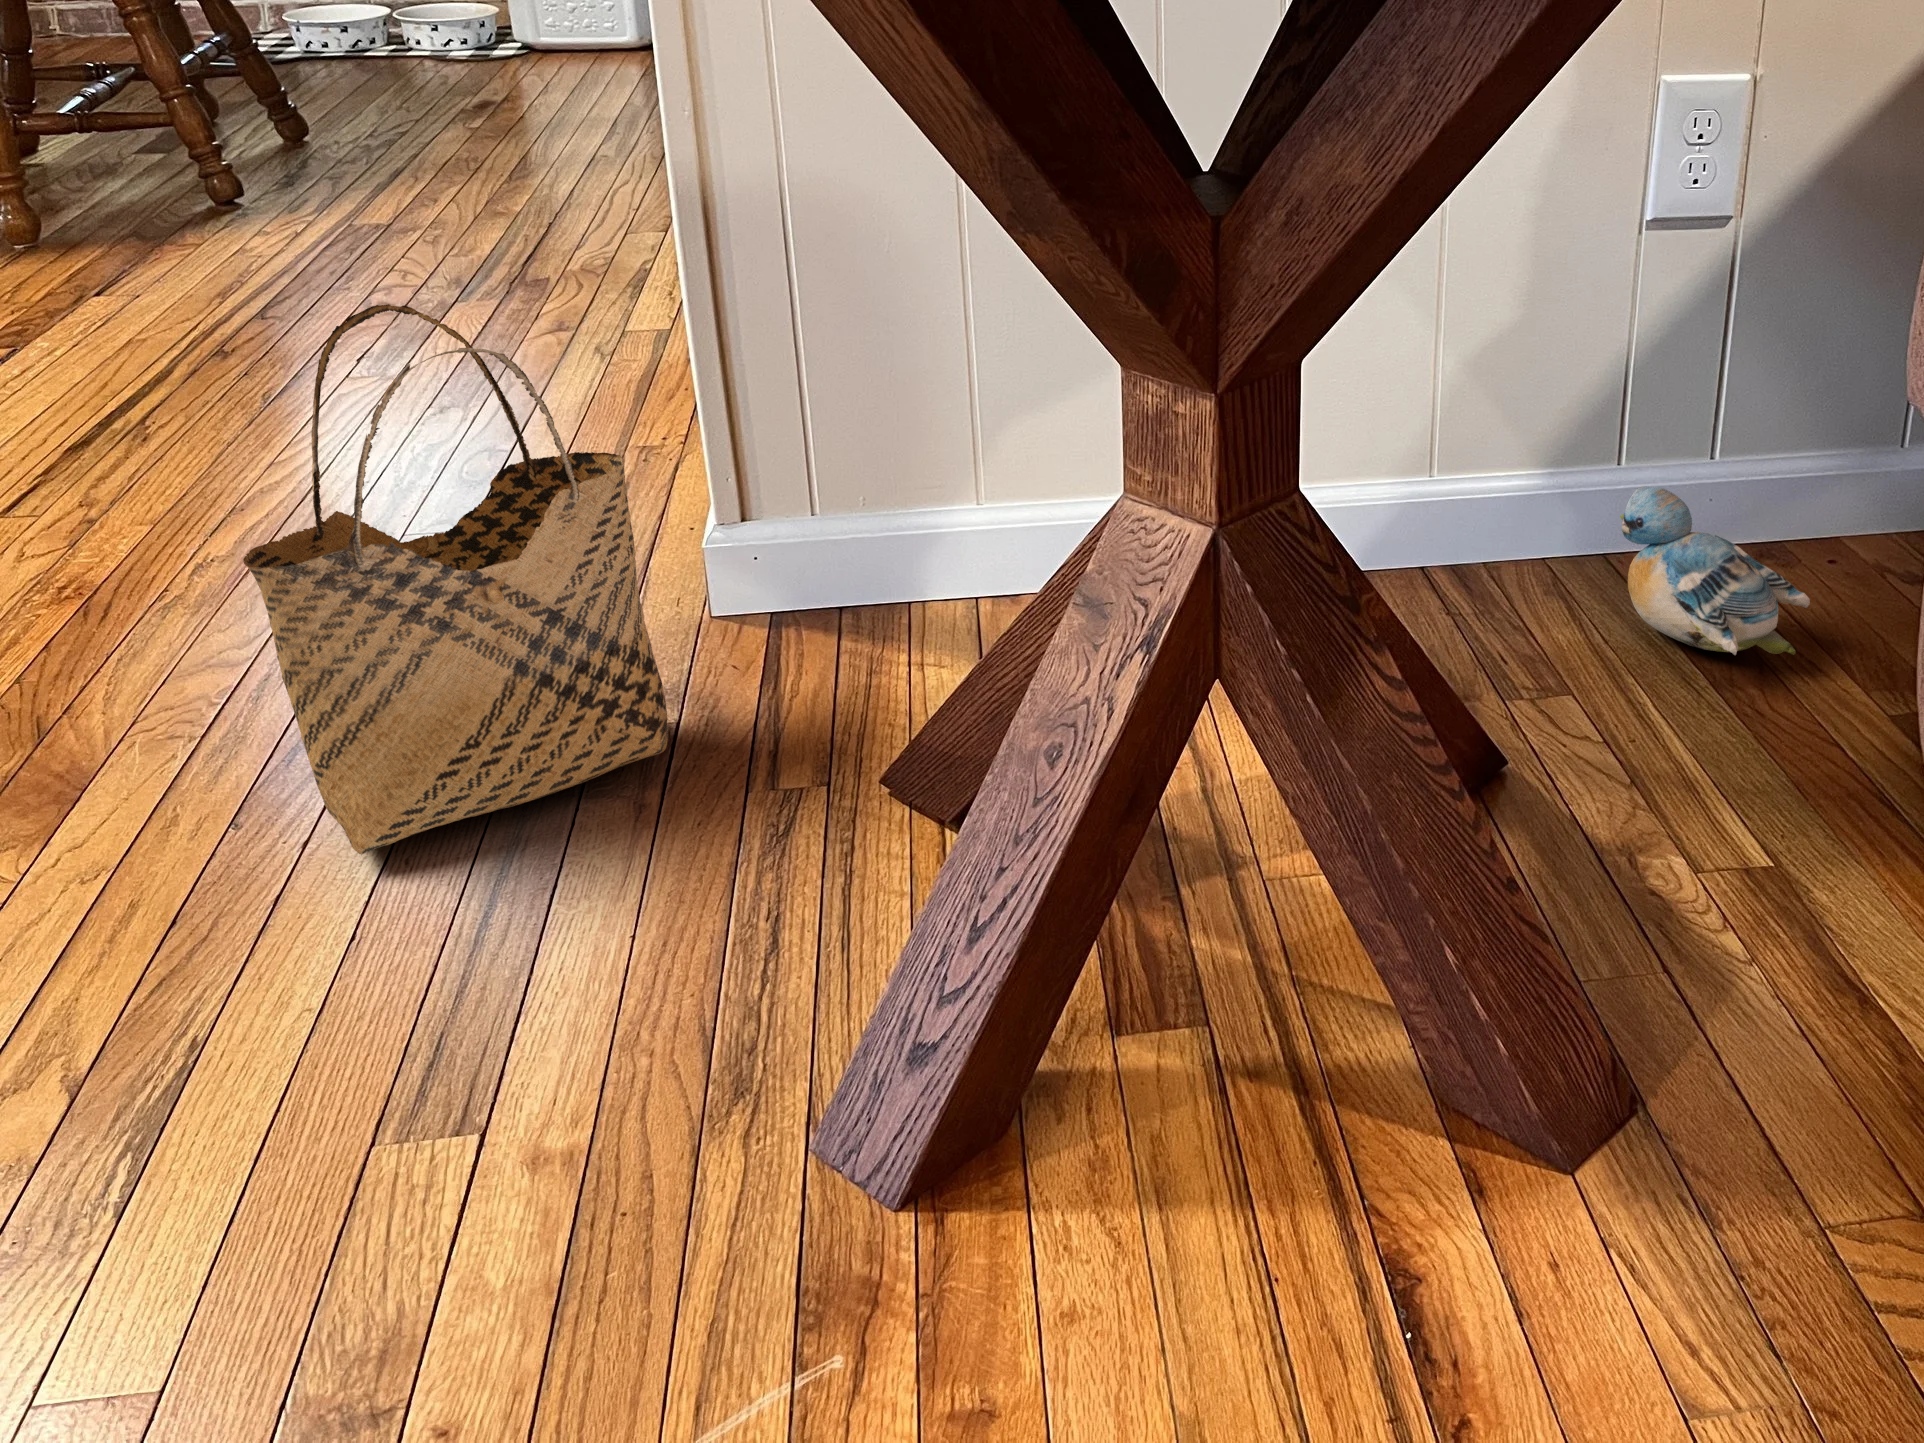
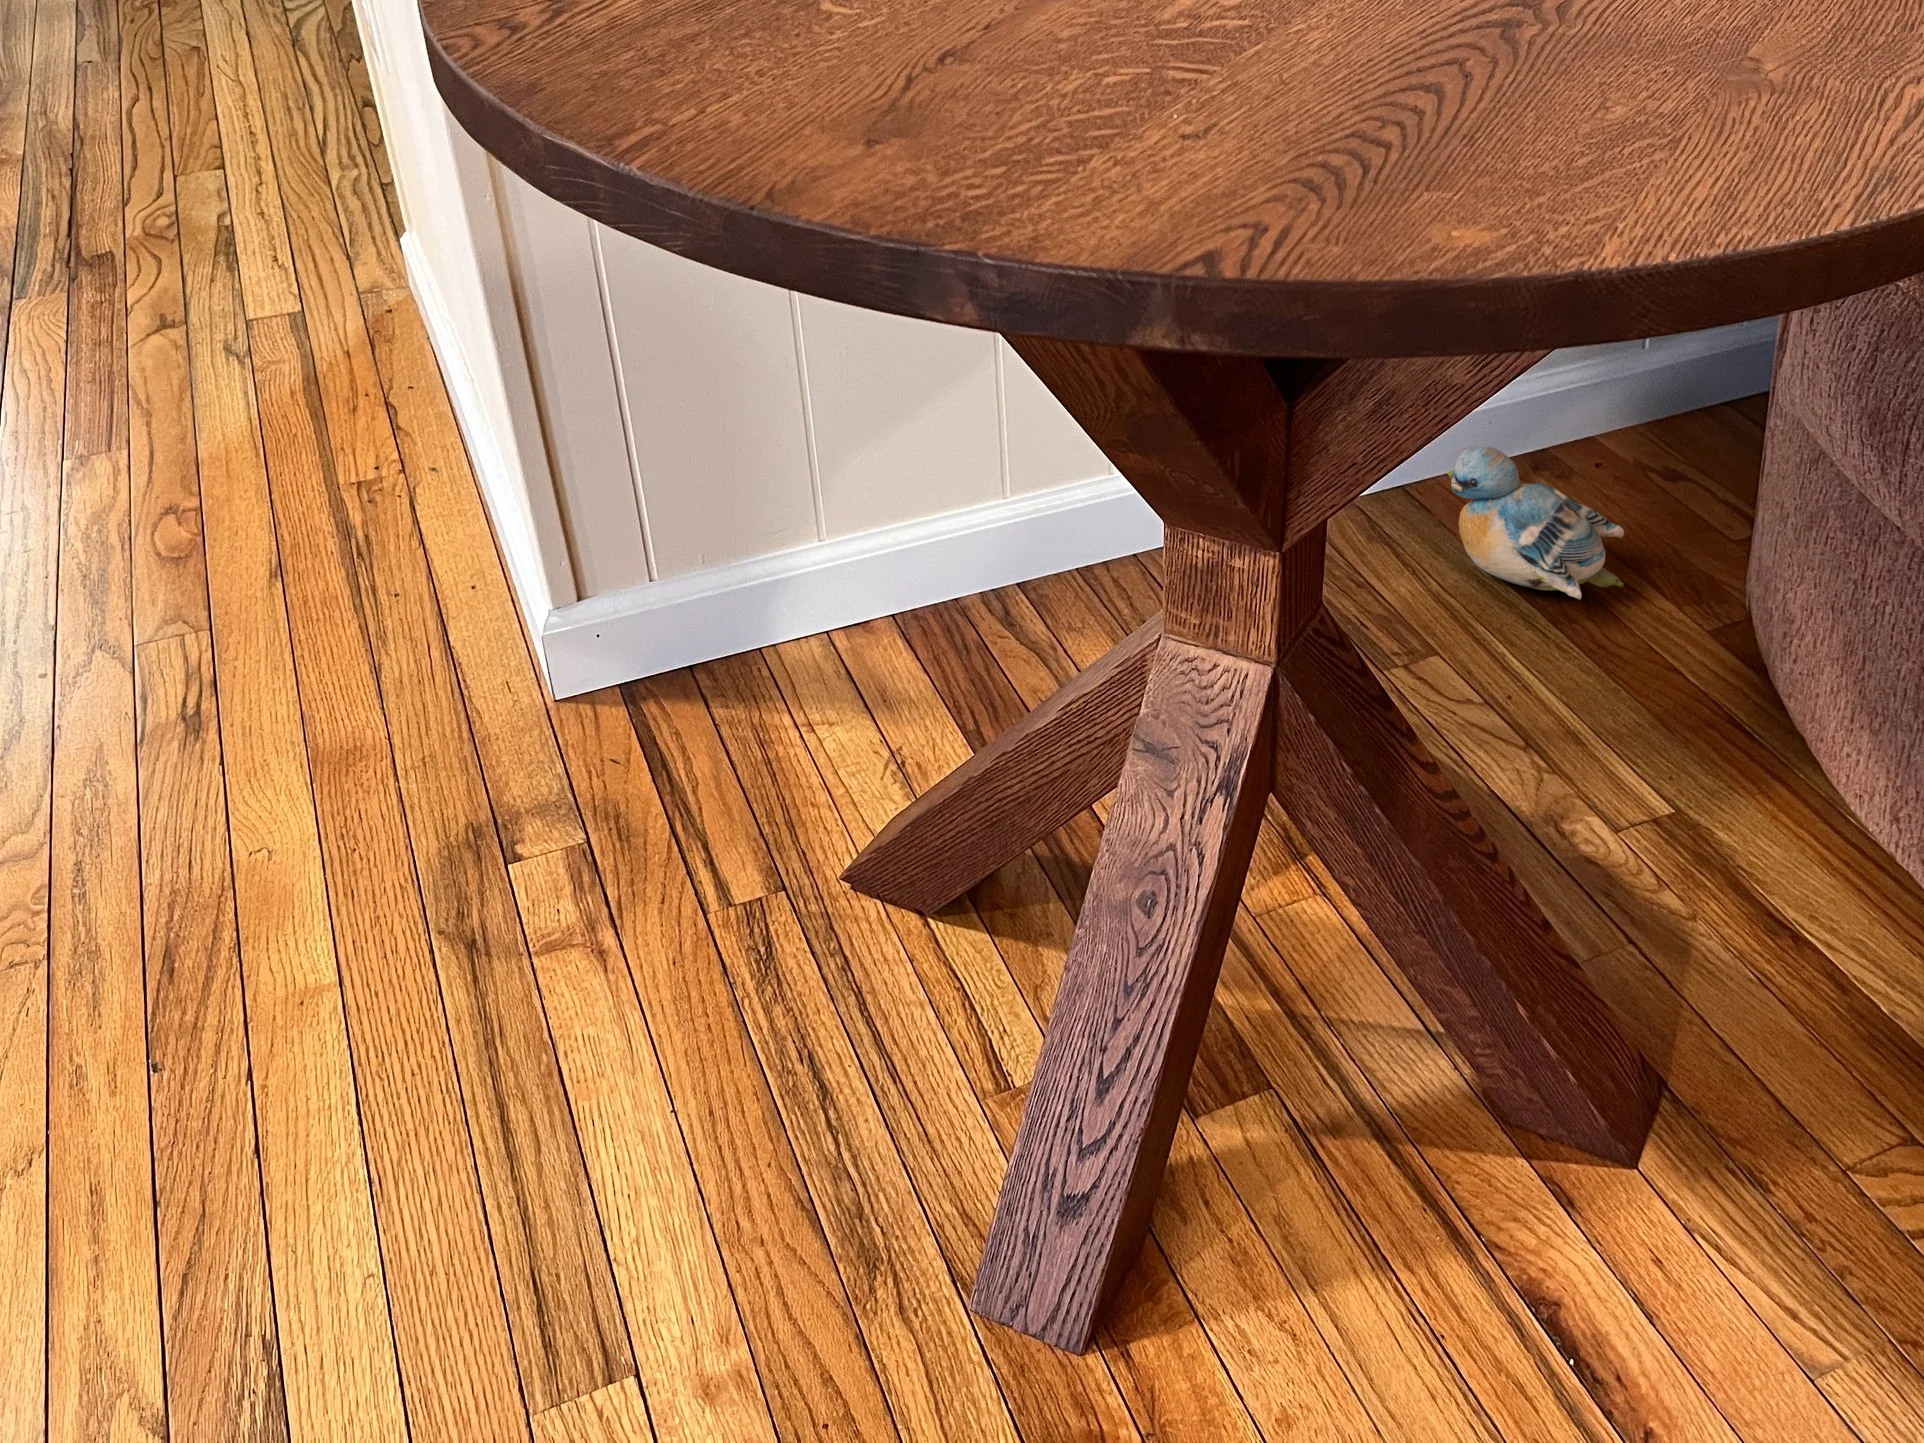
woven basket: present [243,304,668,854] -> none [162,497,607,1084]

